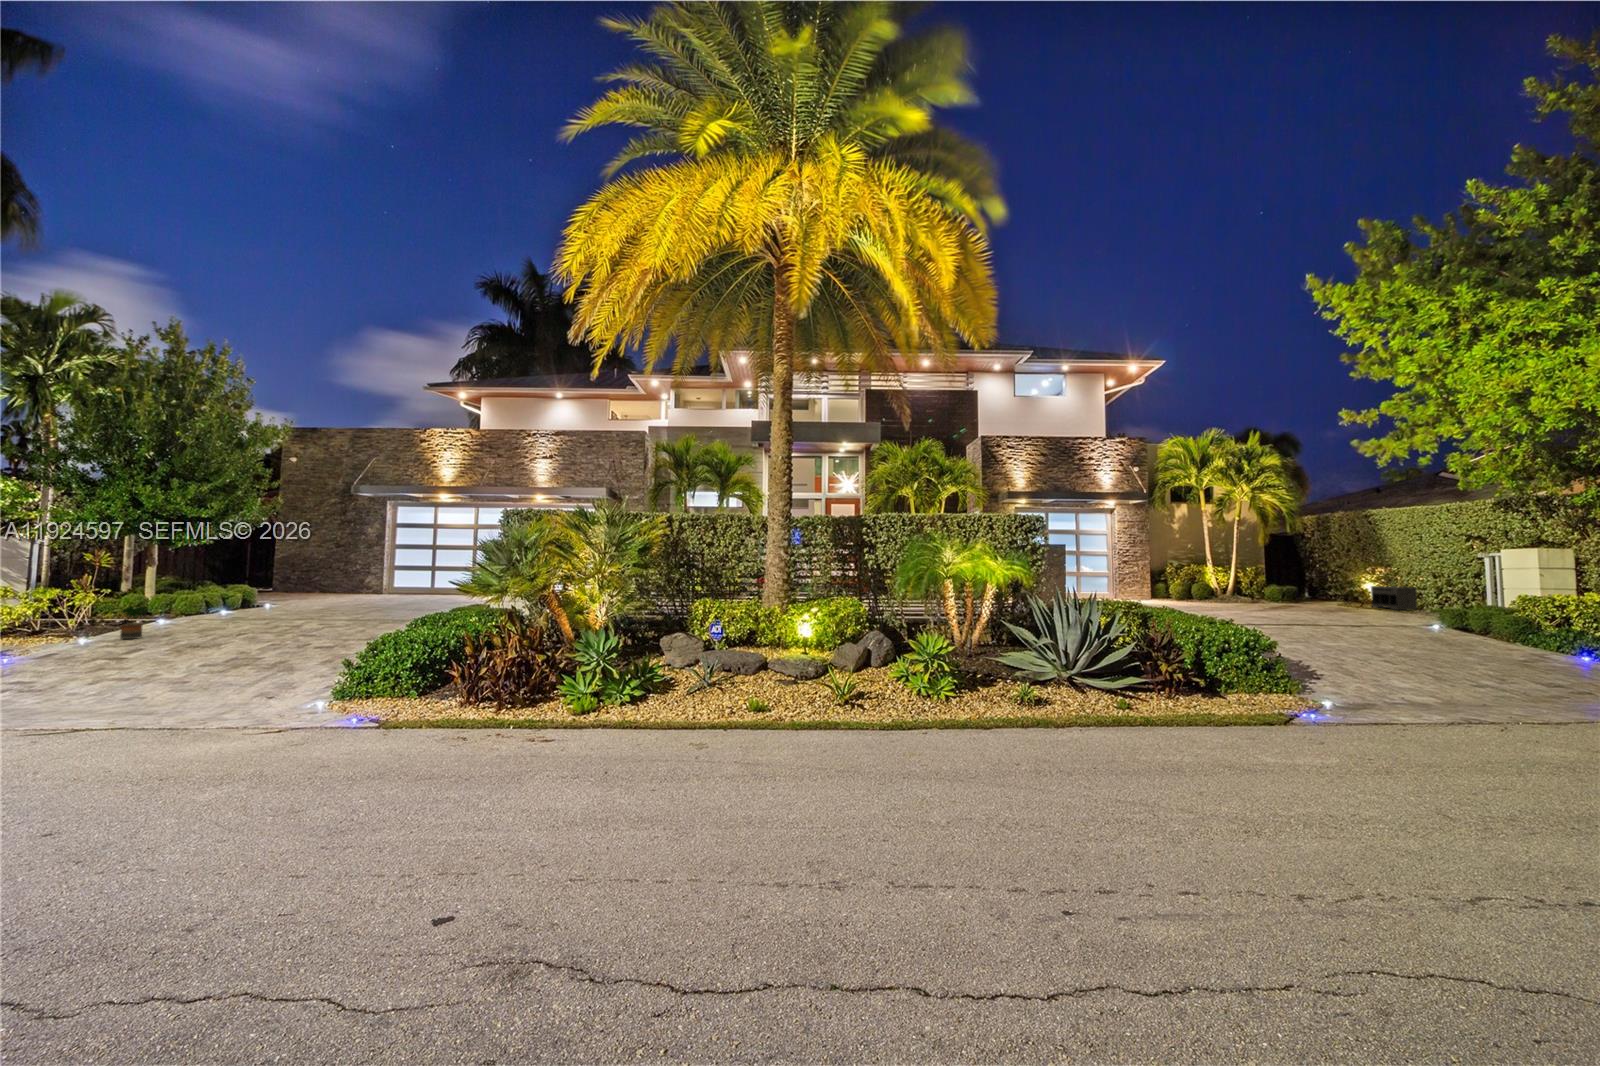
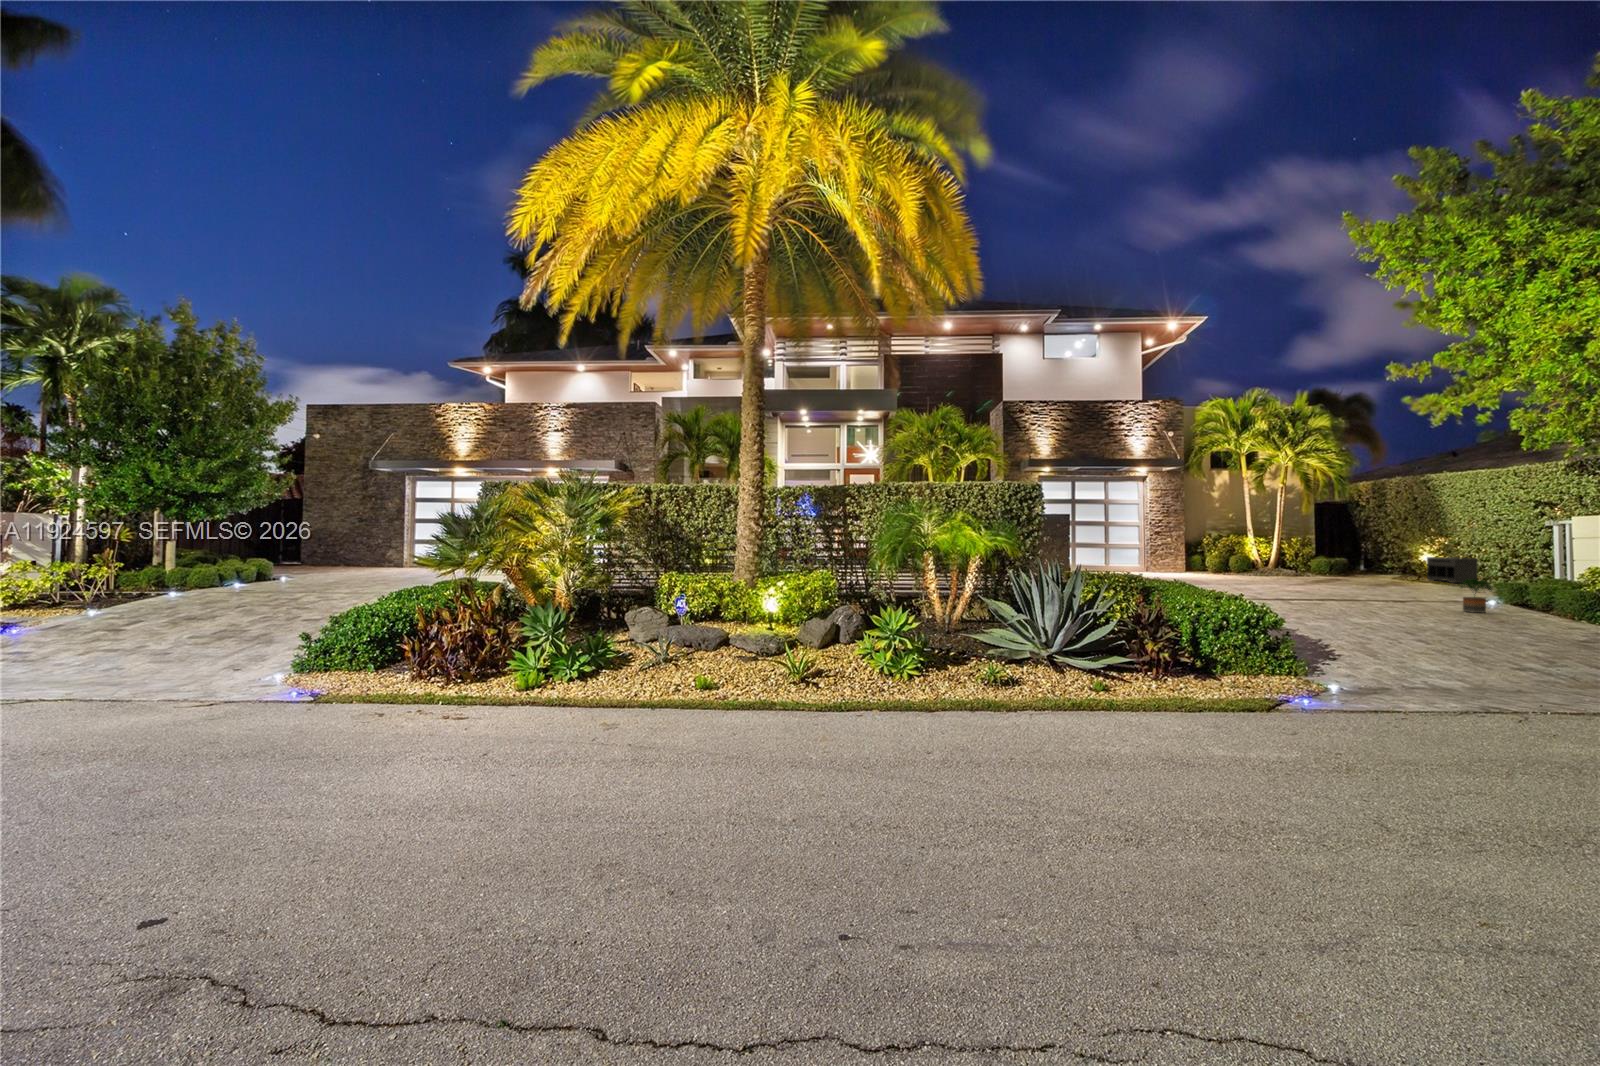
potted tree: present [120,607,146,639] -> present [1461,579,1492,613]

